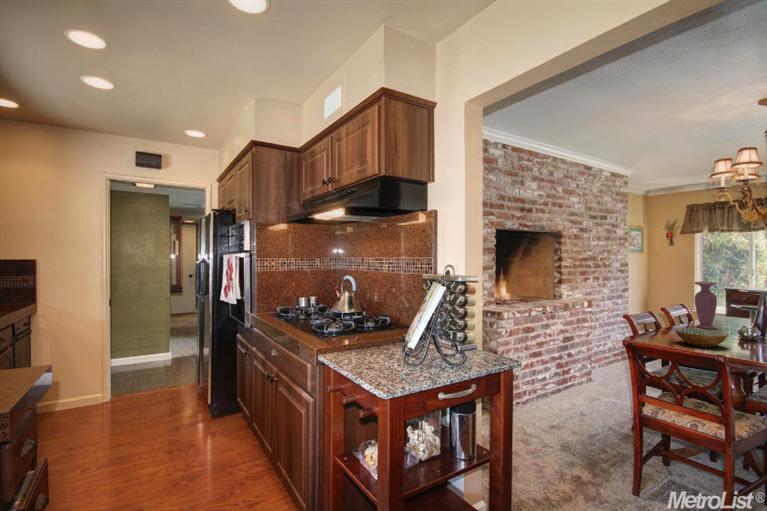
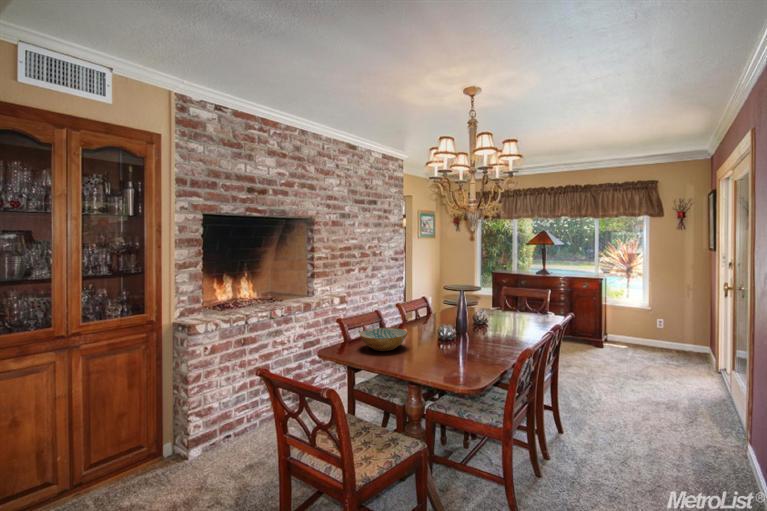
vase: present [695,282,717,329] -> none [415,270,434,322]

